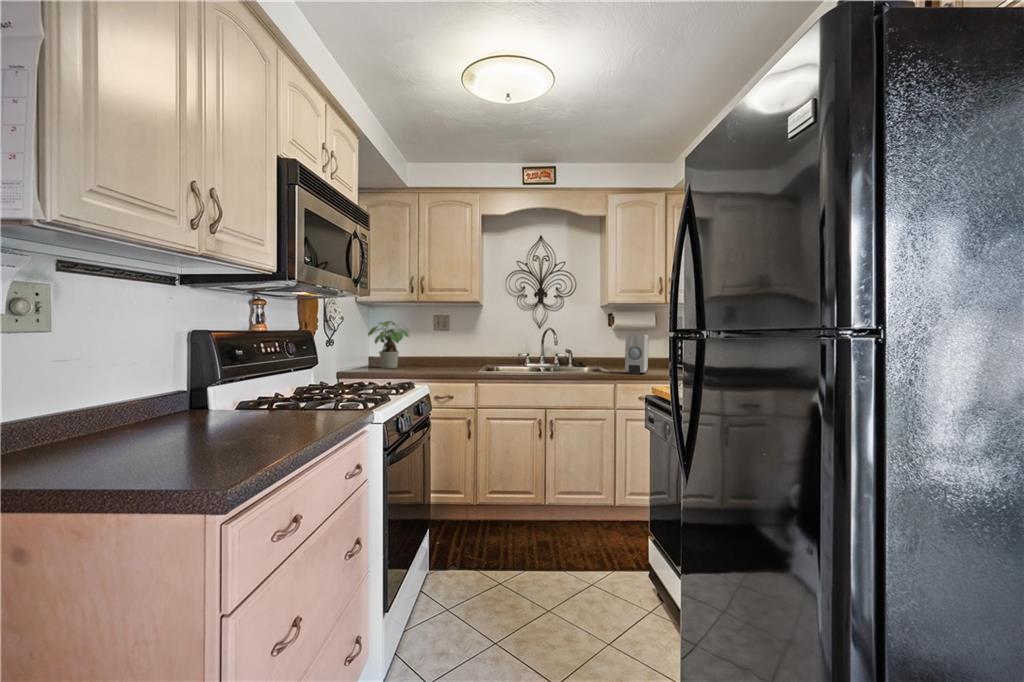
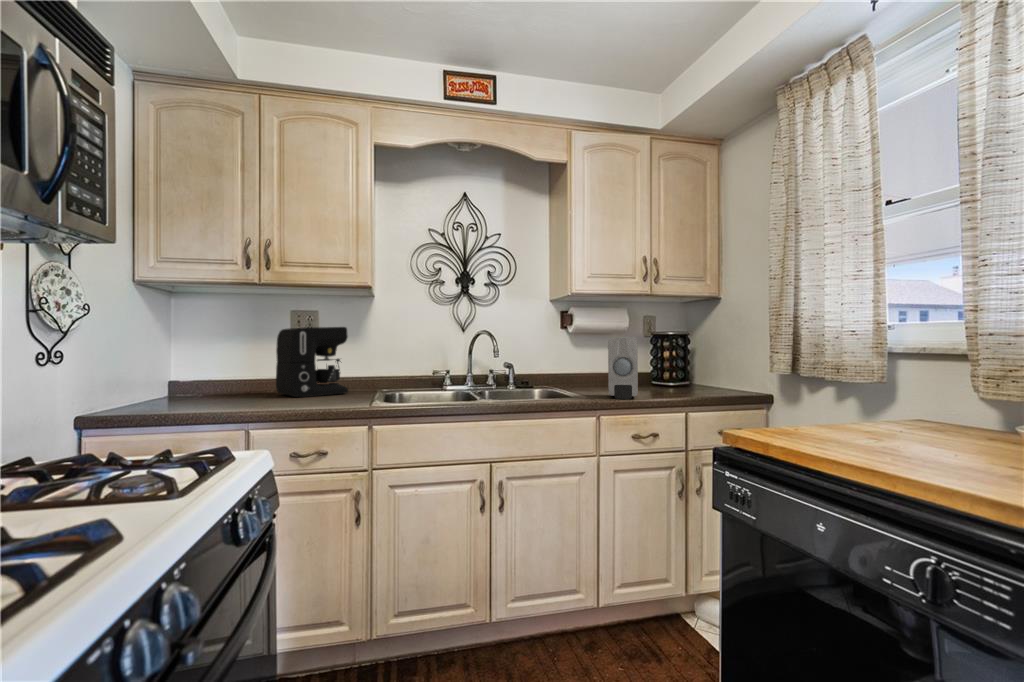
potted plant: present [368,321,409,368] -> none [155,317,247,402]
coffee maker: none [426,326,467,368] -> present [276,327,348,397]

